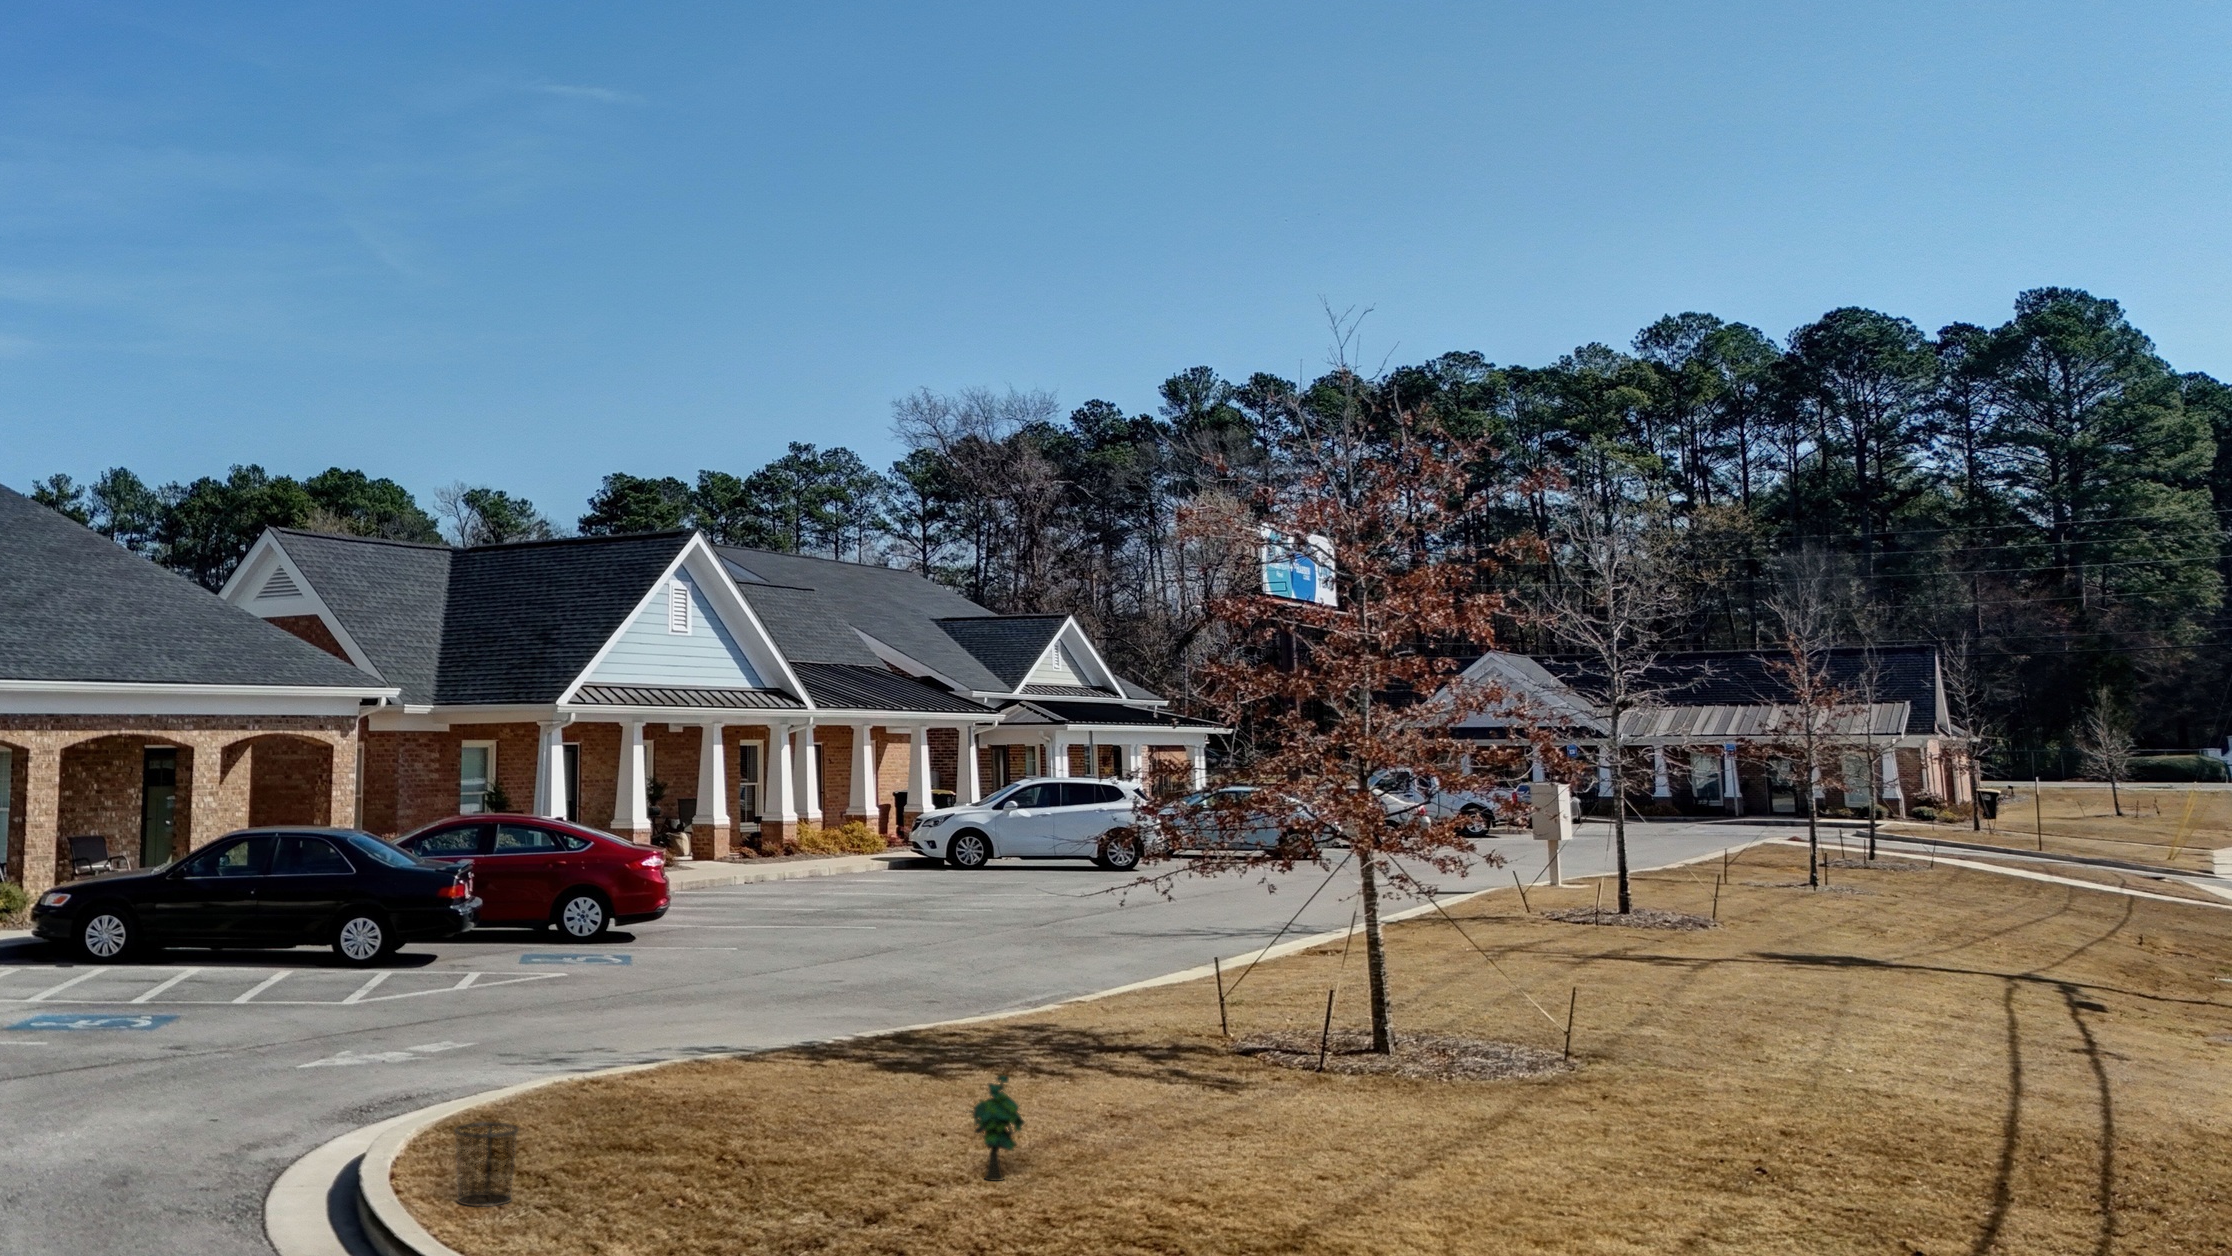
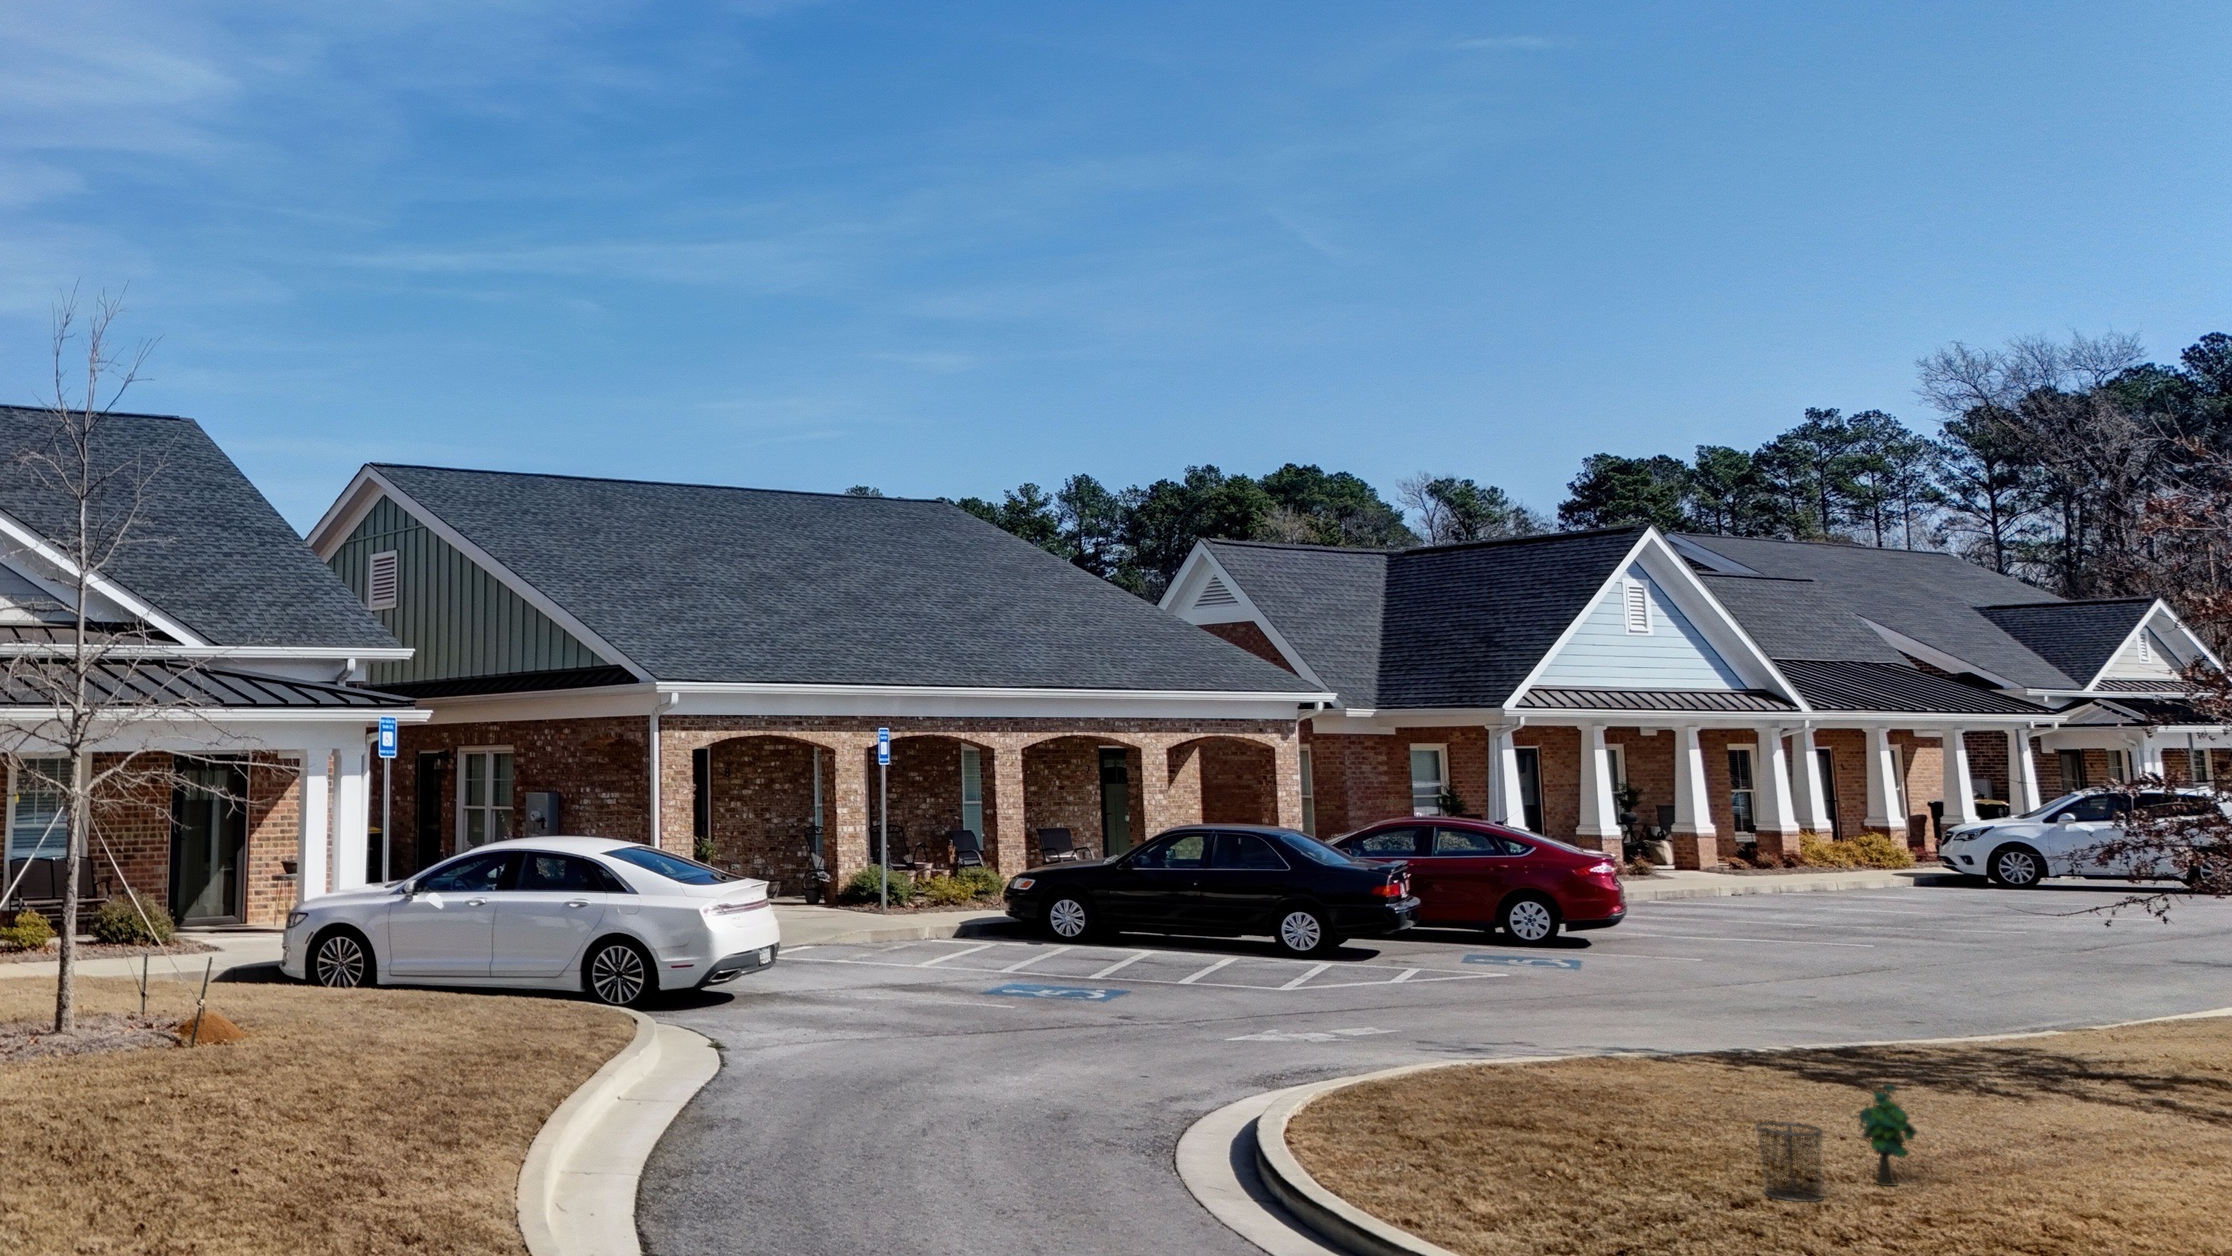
trash can: present [455,1122,518,1207] -> present [1756,1121,1823,1202]

